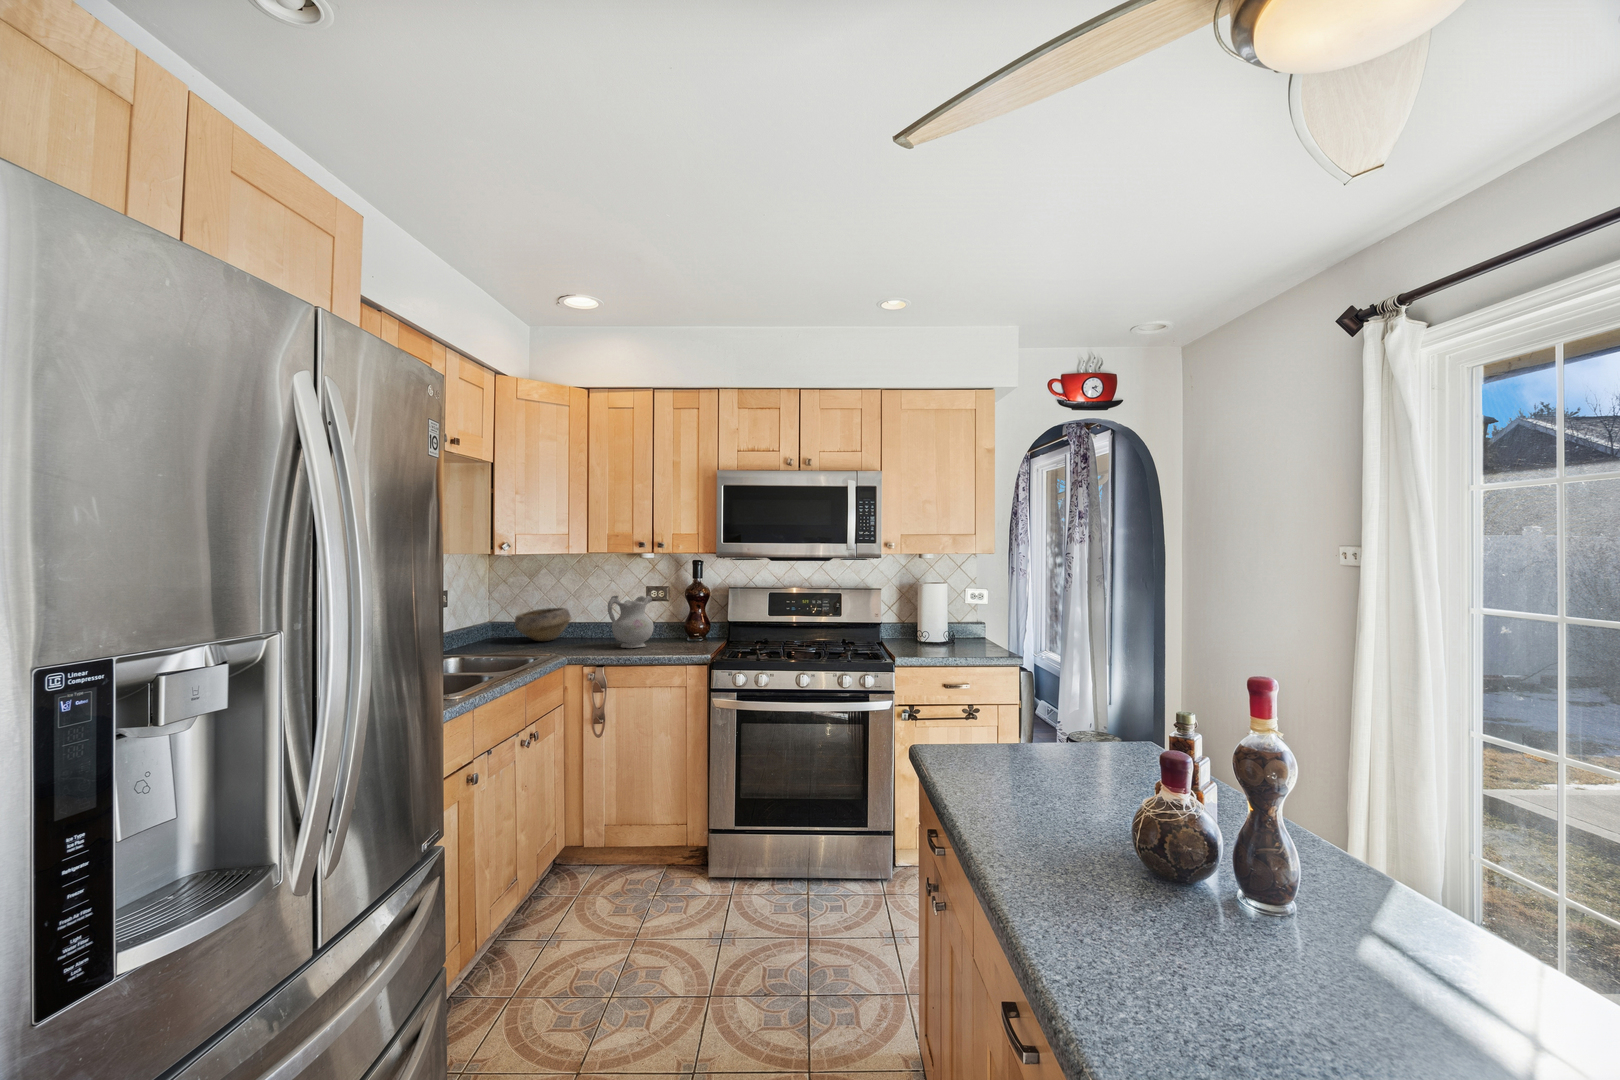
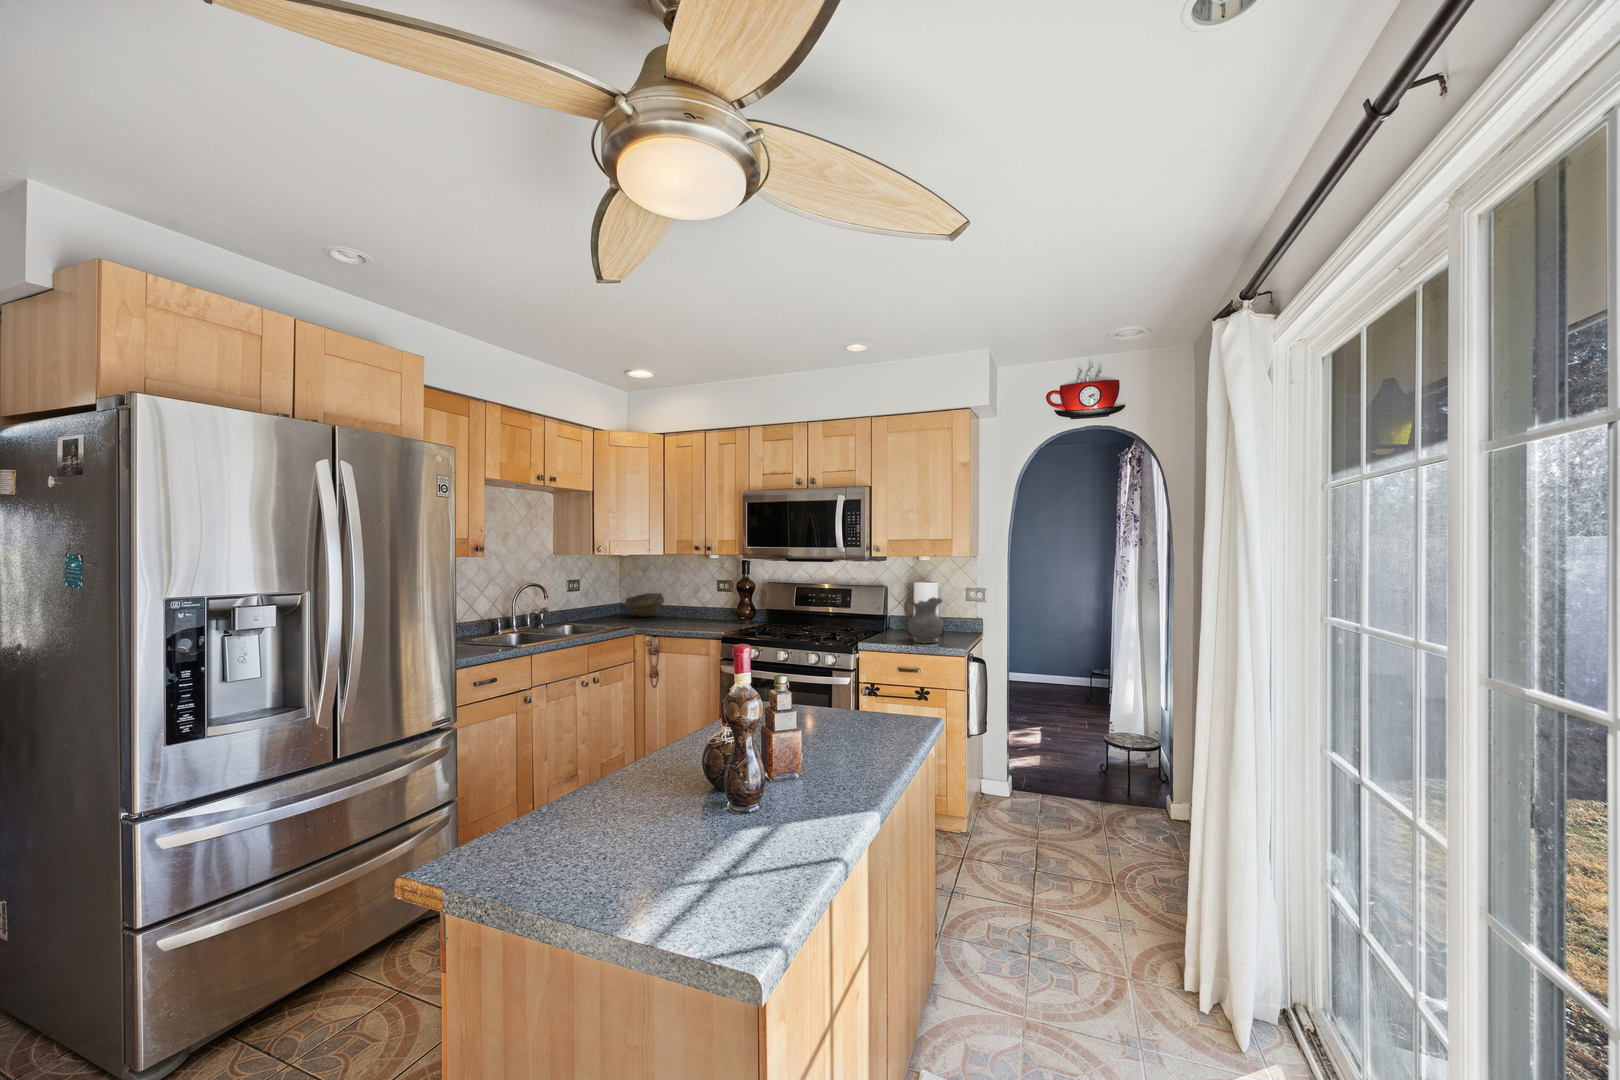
ceramic pitcher: present [608,596,654,648] -> present [904,597,944,643]

